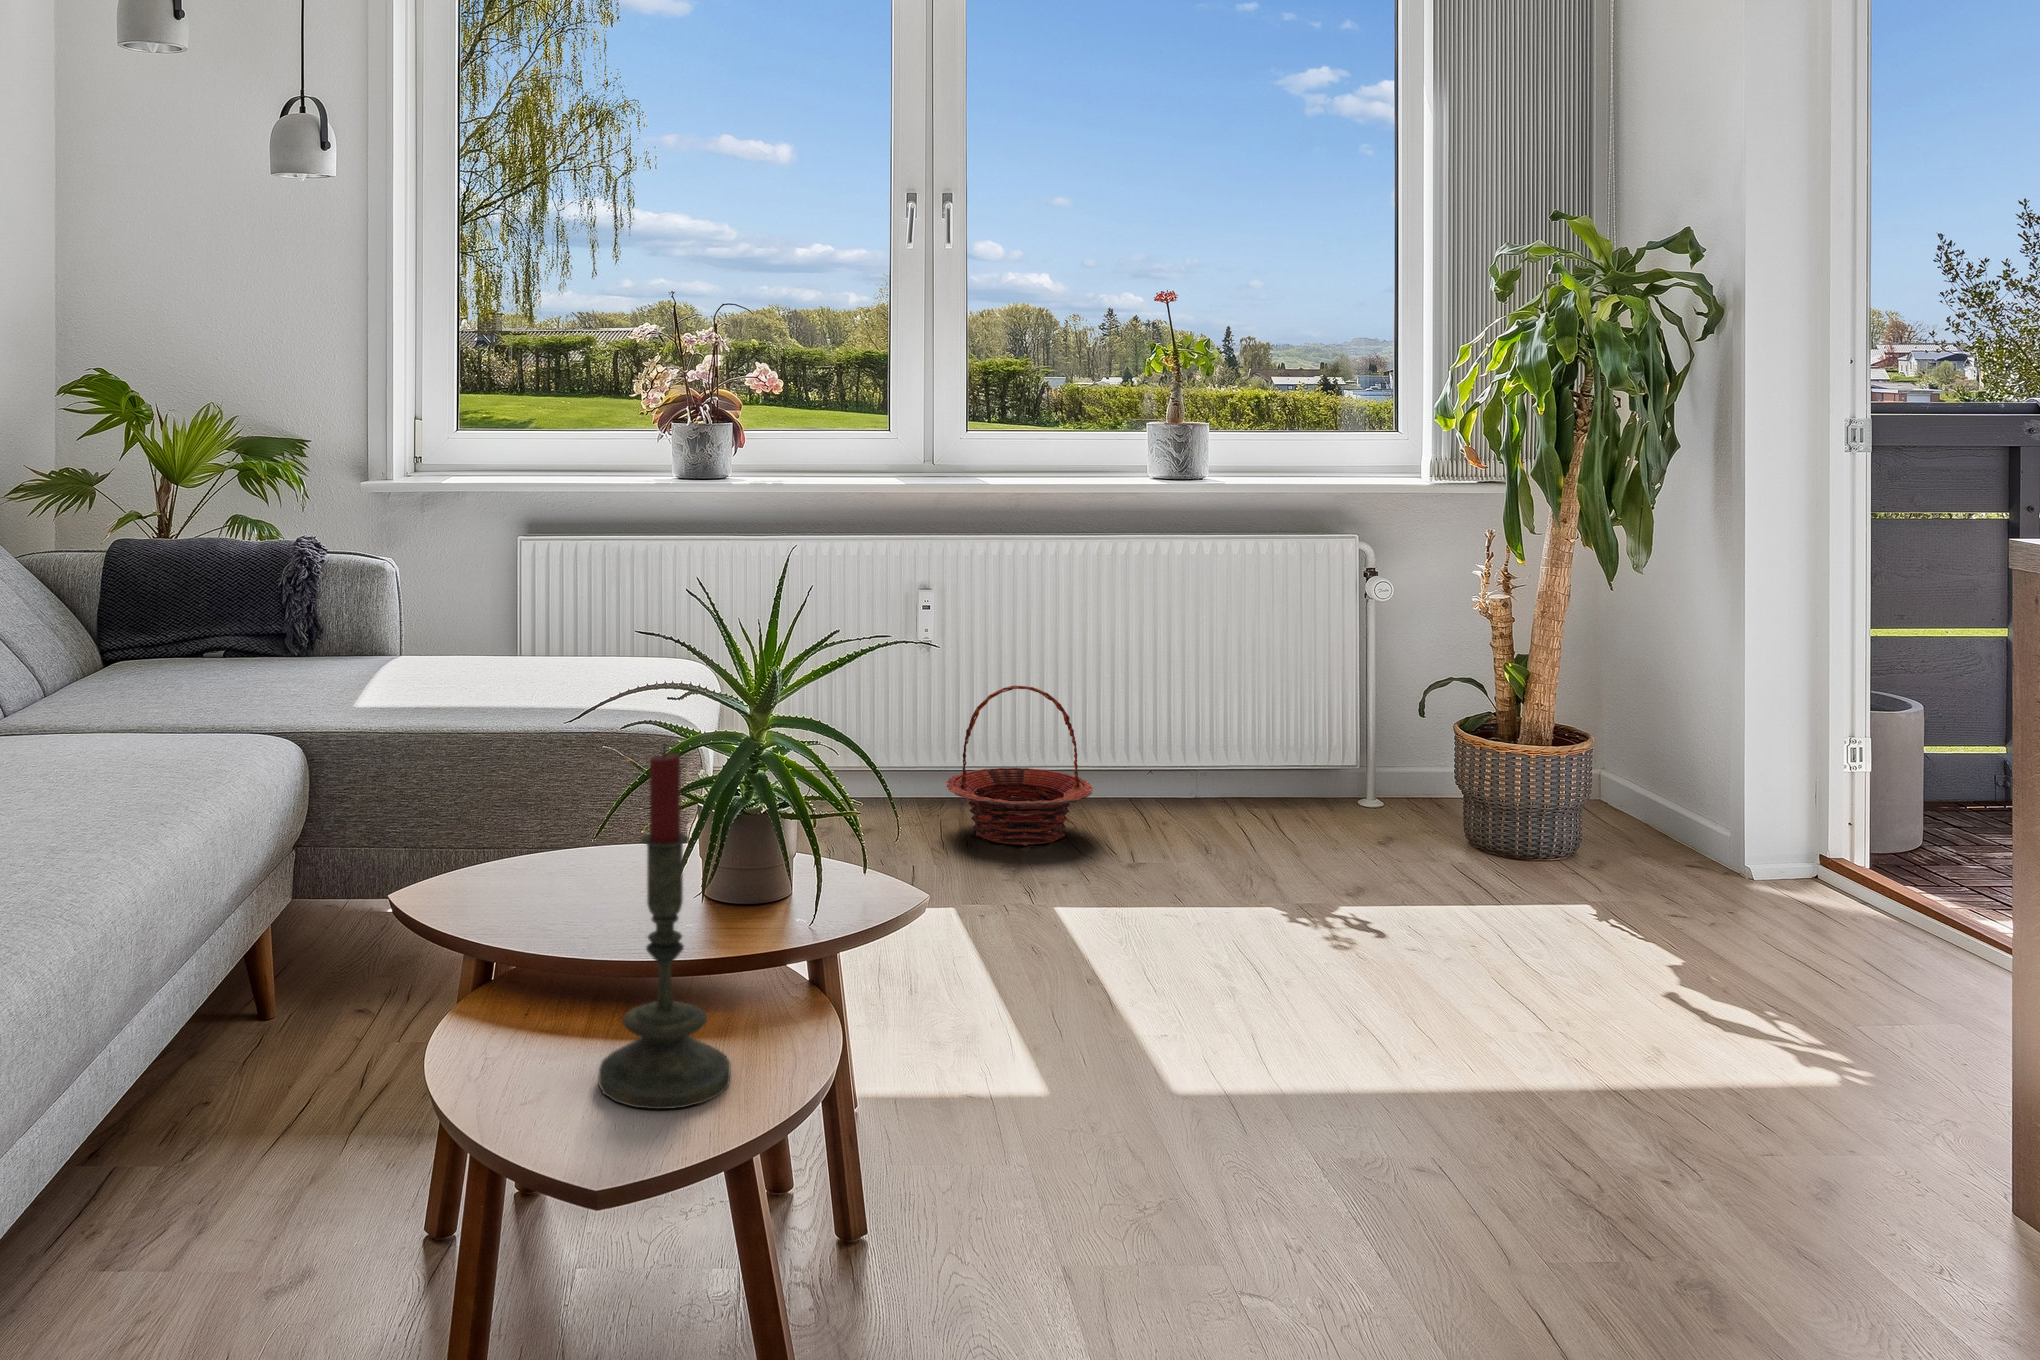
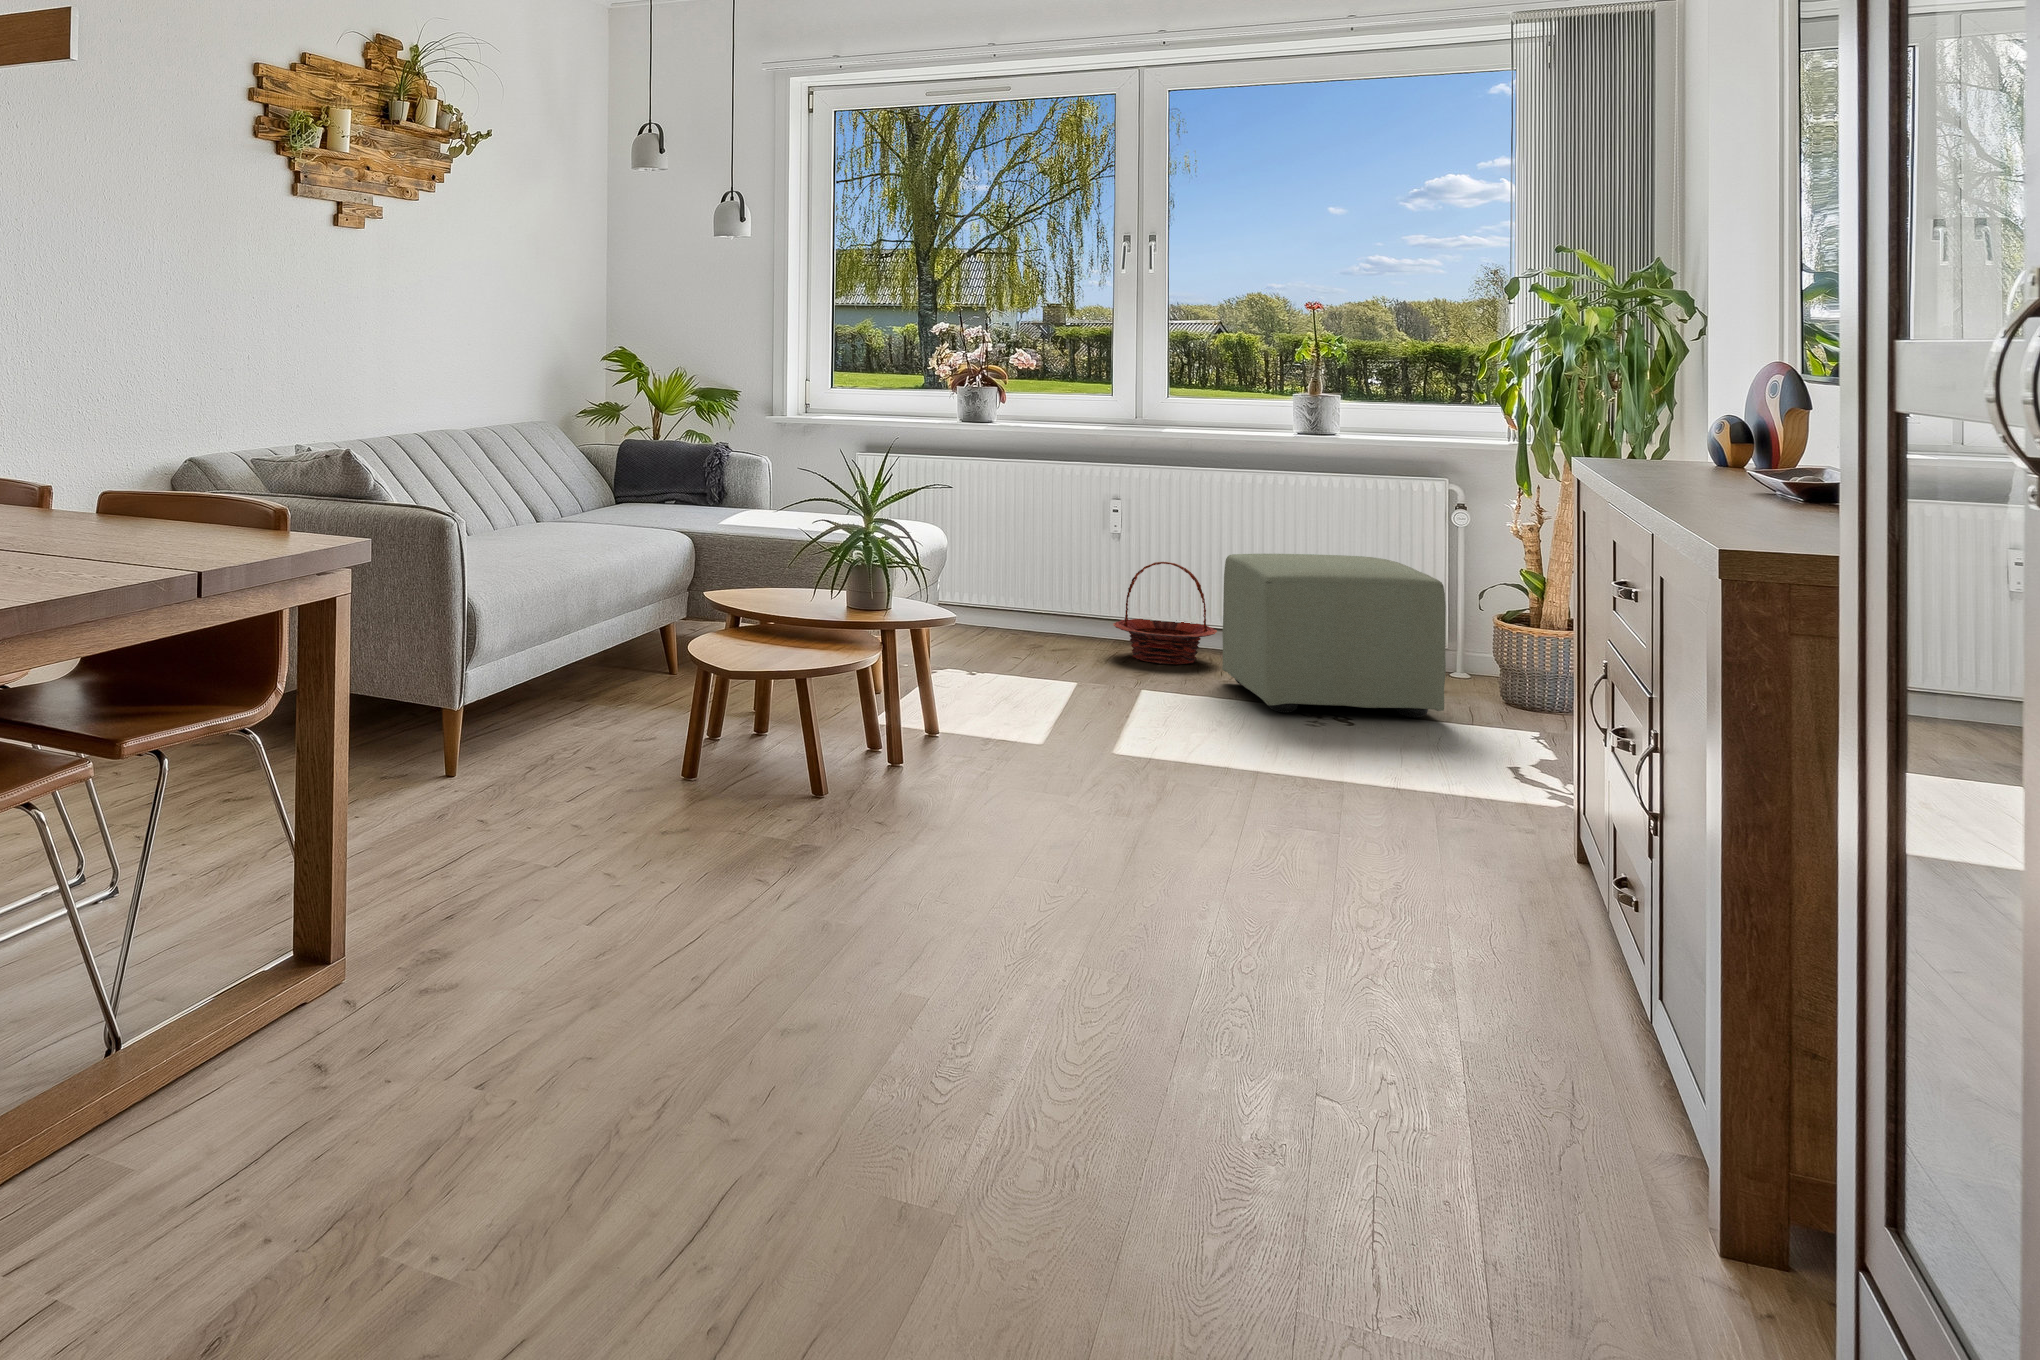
ottoman: none [1138,664,1485,932] -> present [1222,554,1446,718]
candle: present [599,746,731,1109] -> none [743,502,798,646]

